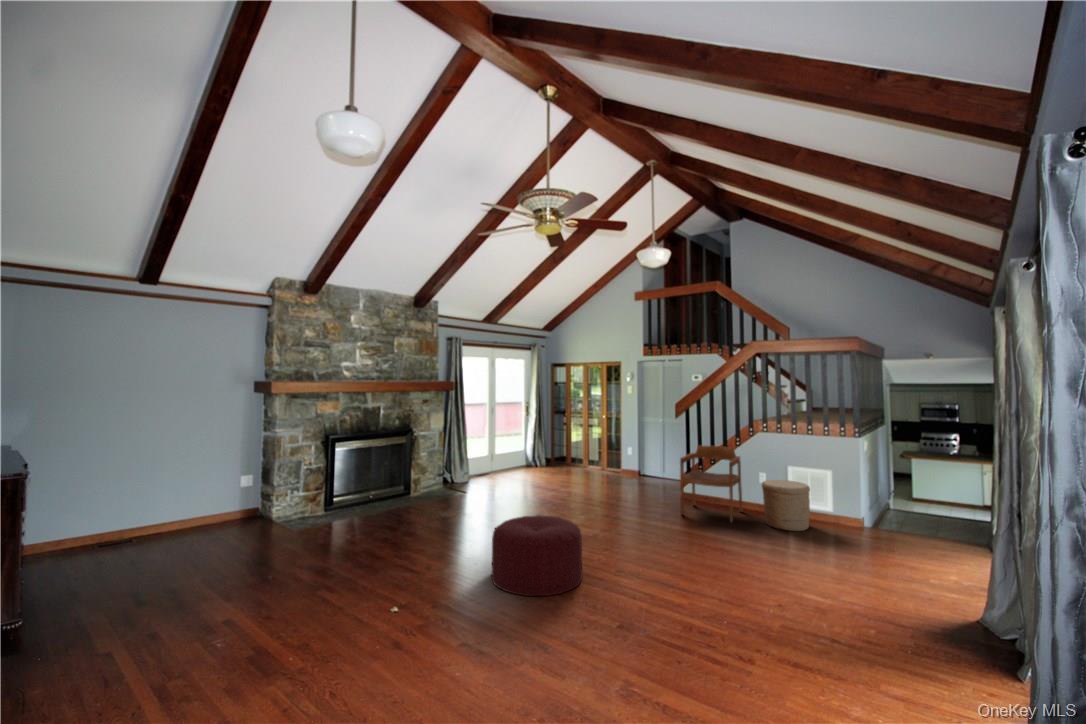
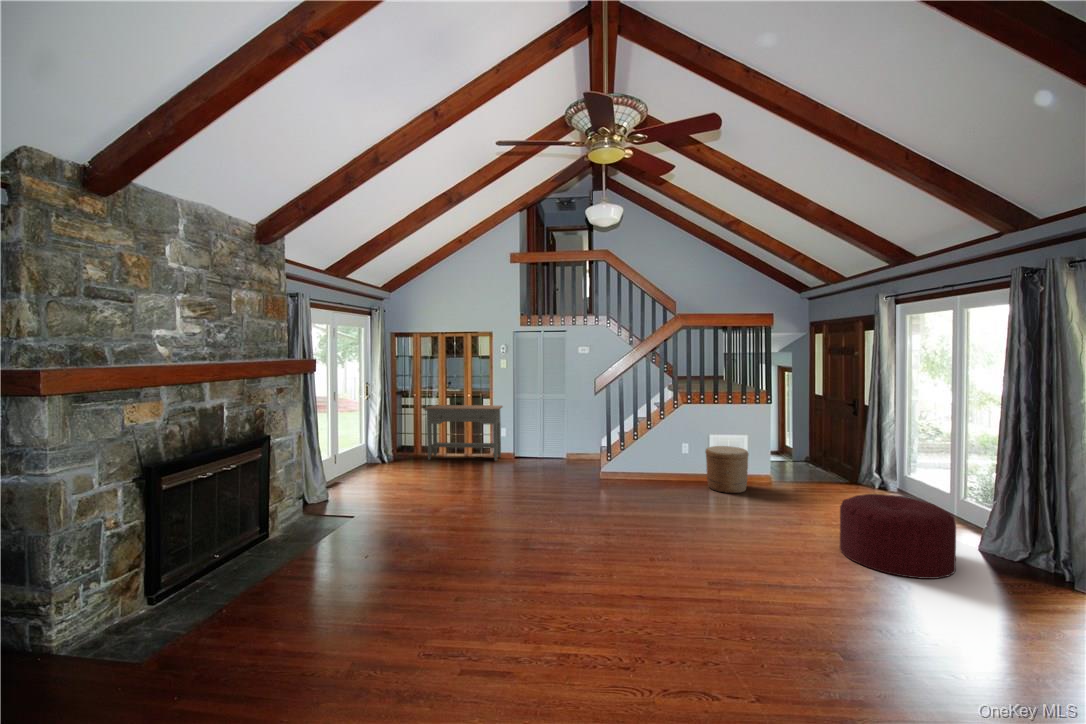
console table: none [564,423,627,475] -> present [424,405,503,461]
armchair: present [680,445,742,522] -> none [627,419,688,495]
ottoman: present [492,515,582,596] -> present [840,494,956,579]

